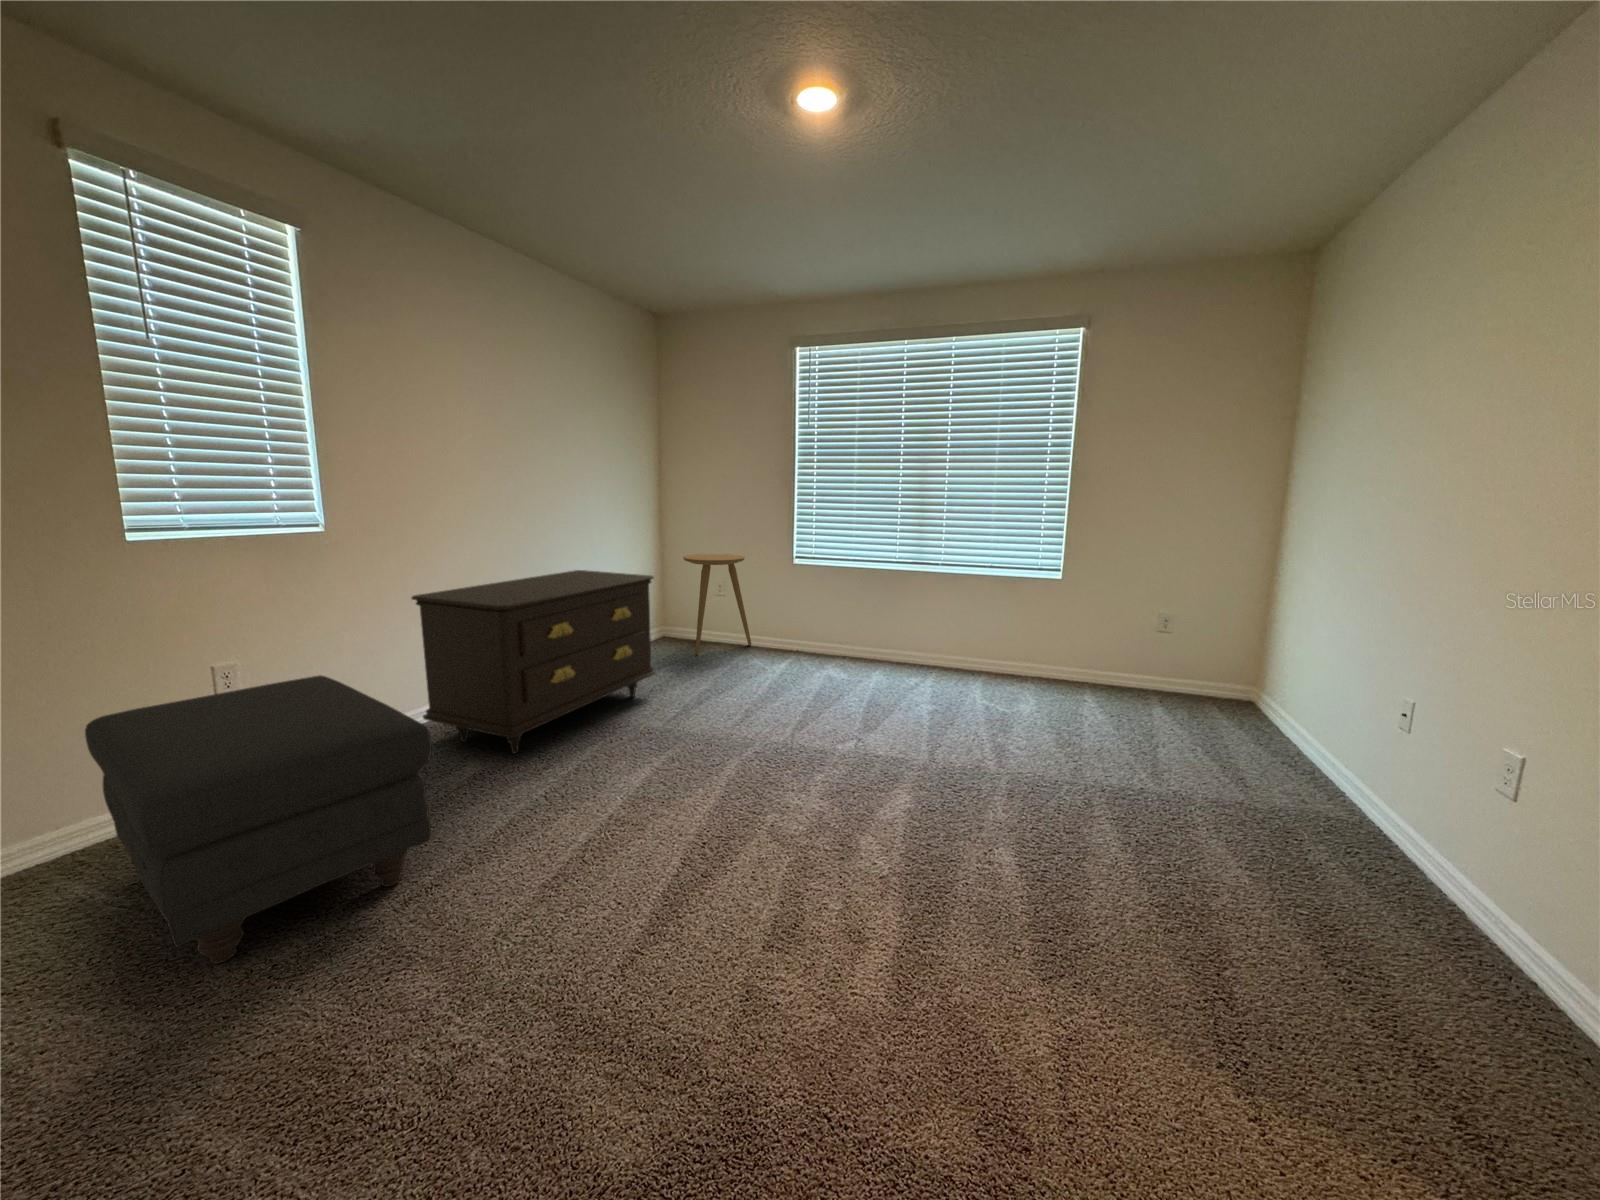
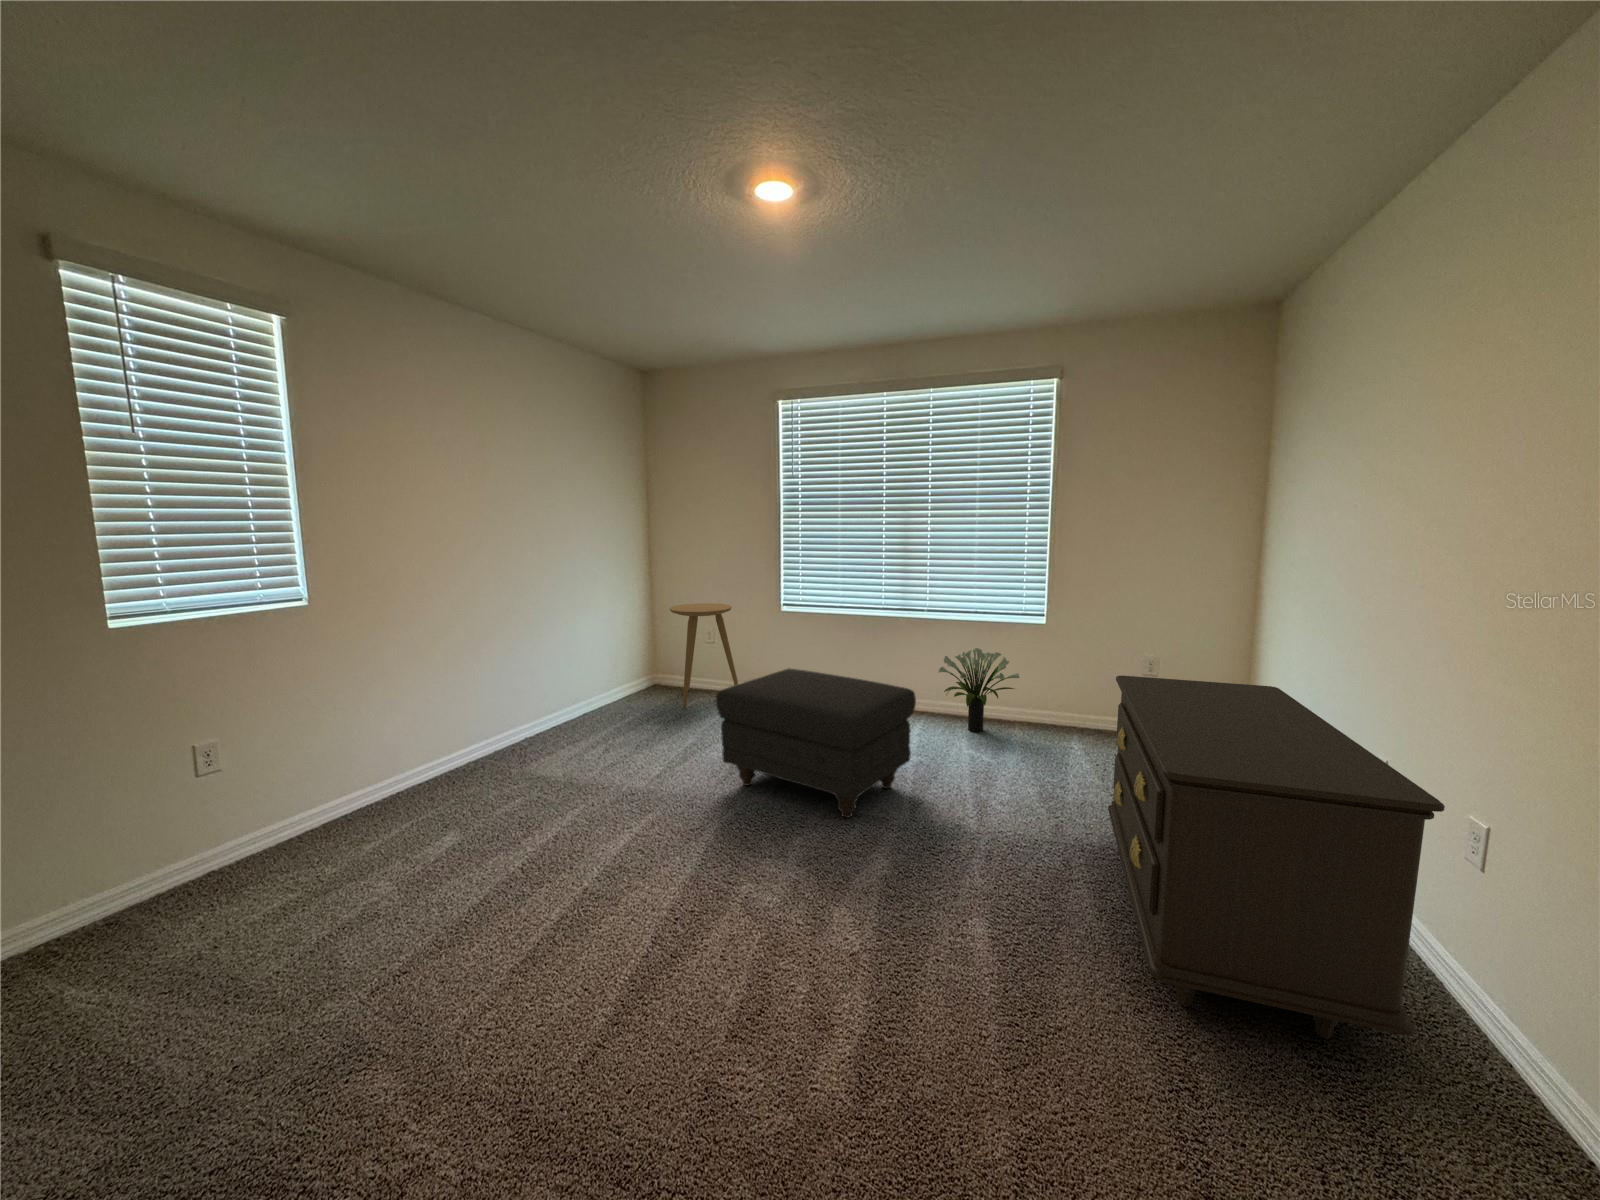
dresser: present [412,570,656,753] -> present [1108,676,1445,1039]
potted plant: none [951,600,1032,682] -> present [938,648,1019,732]
ottoman: present [85,675,432,964] -> present [716,669,916,818]

